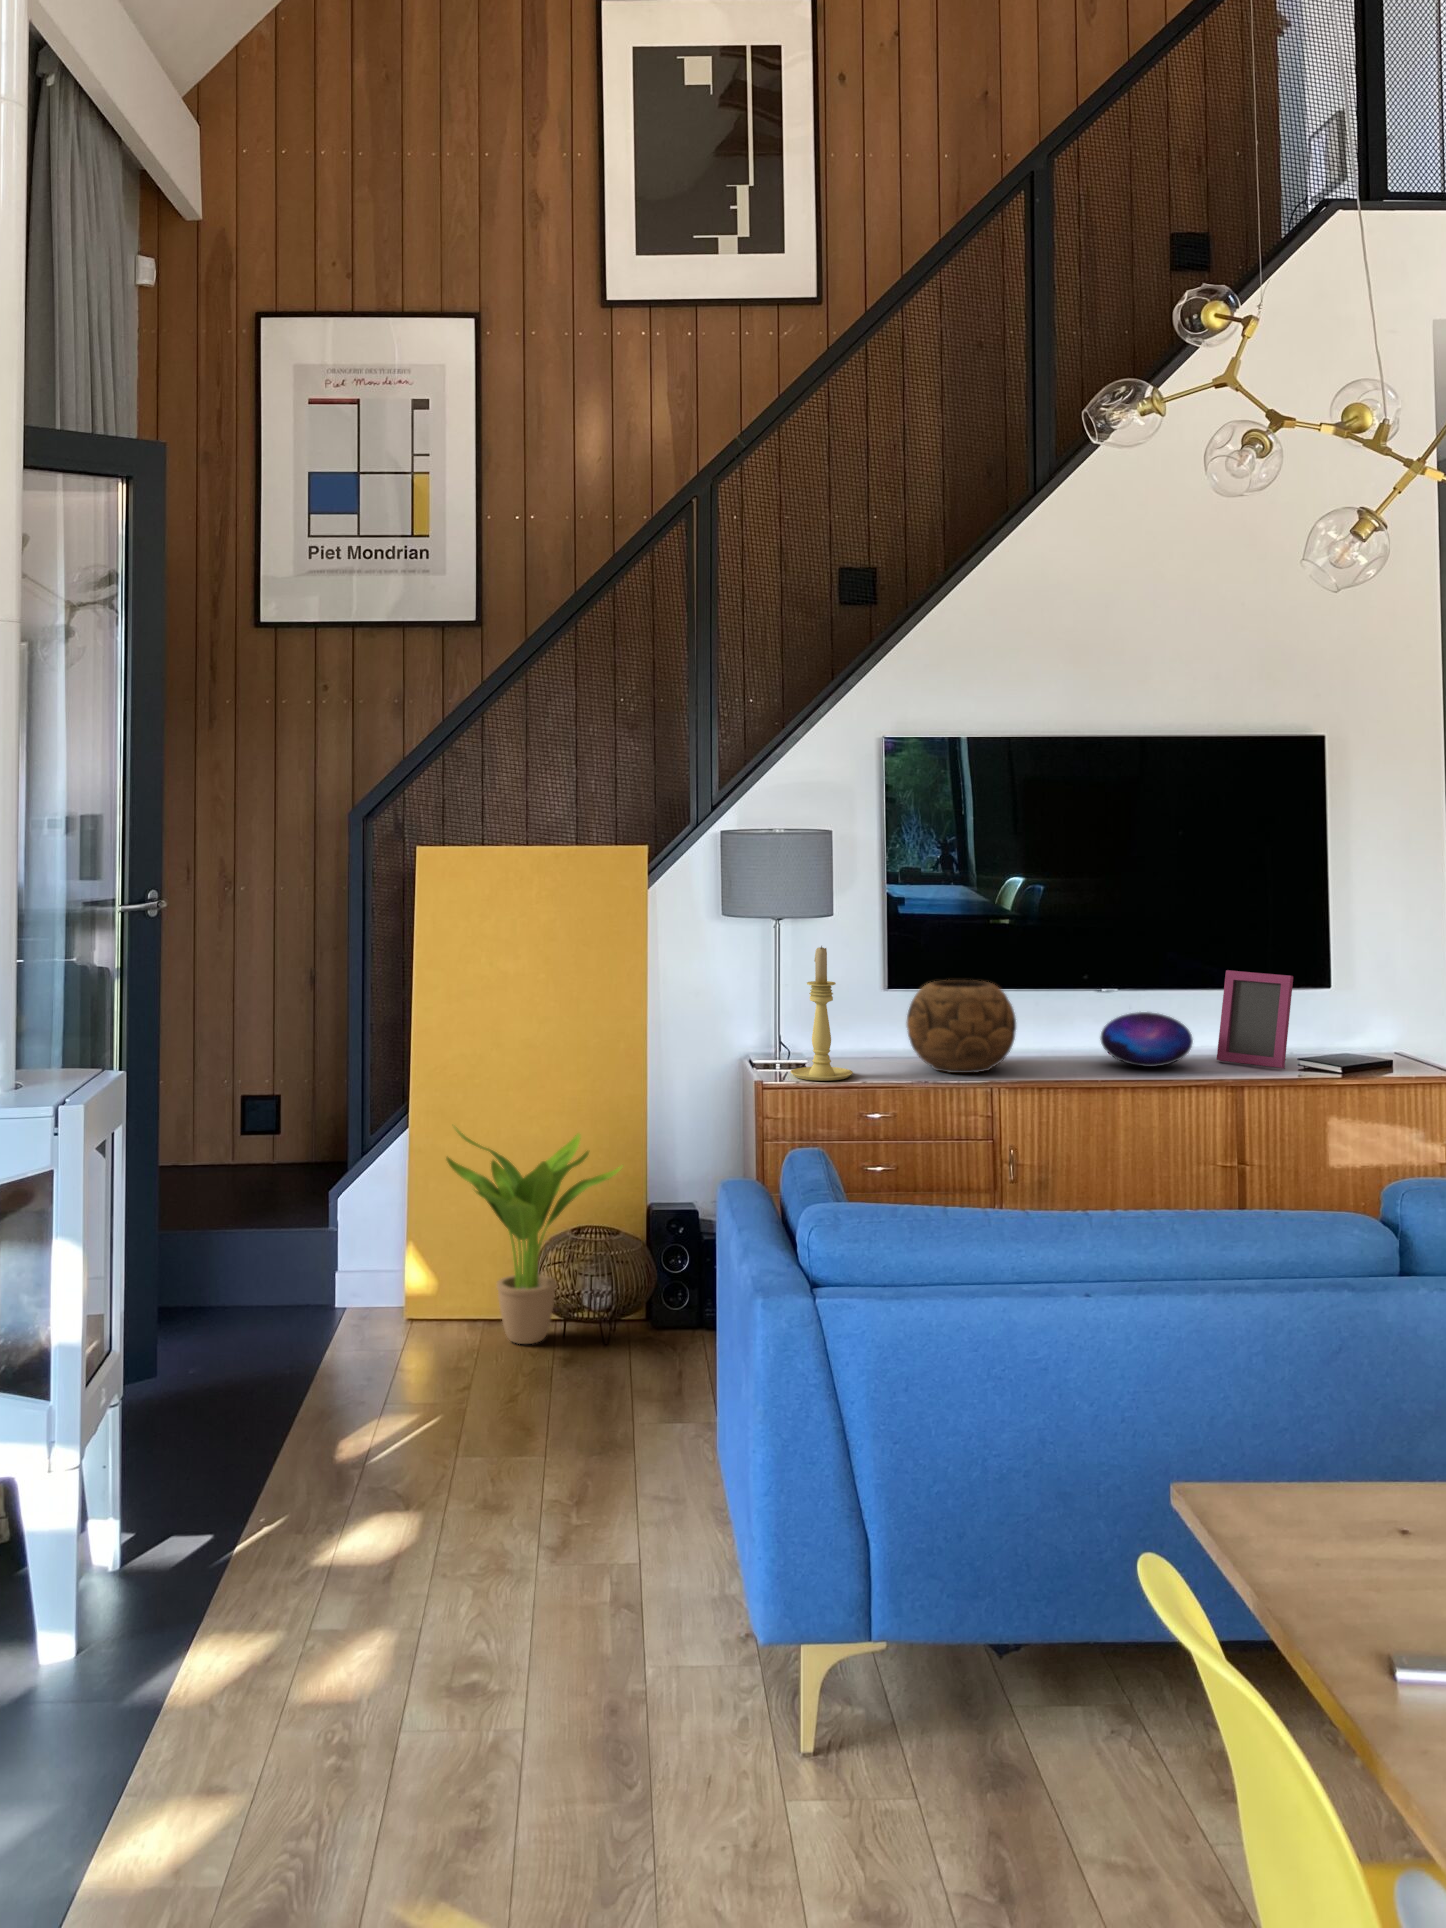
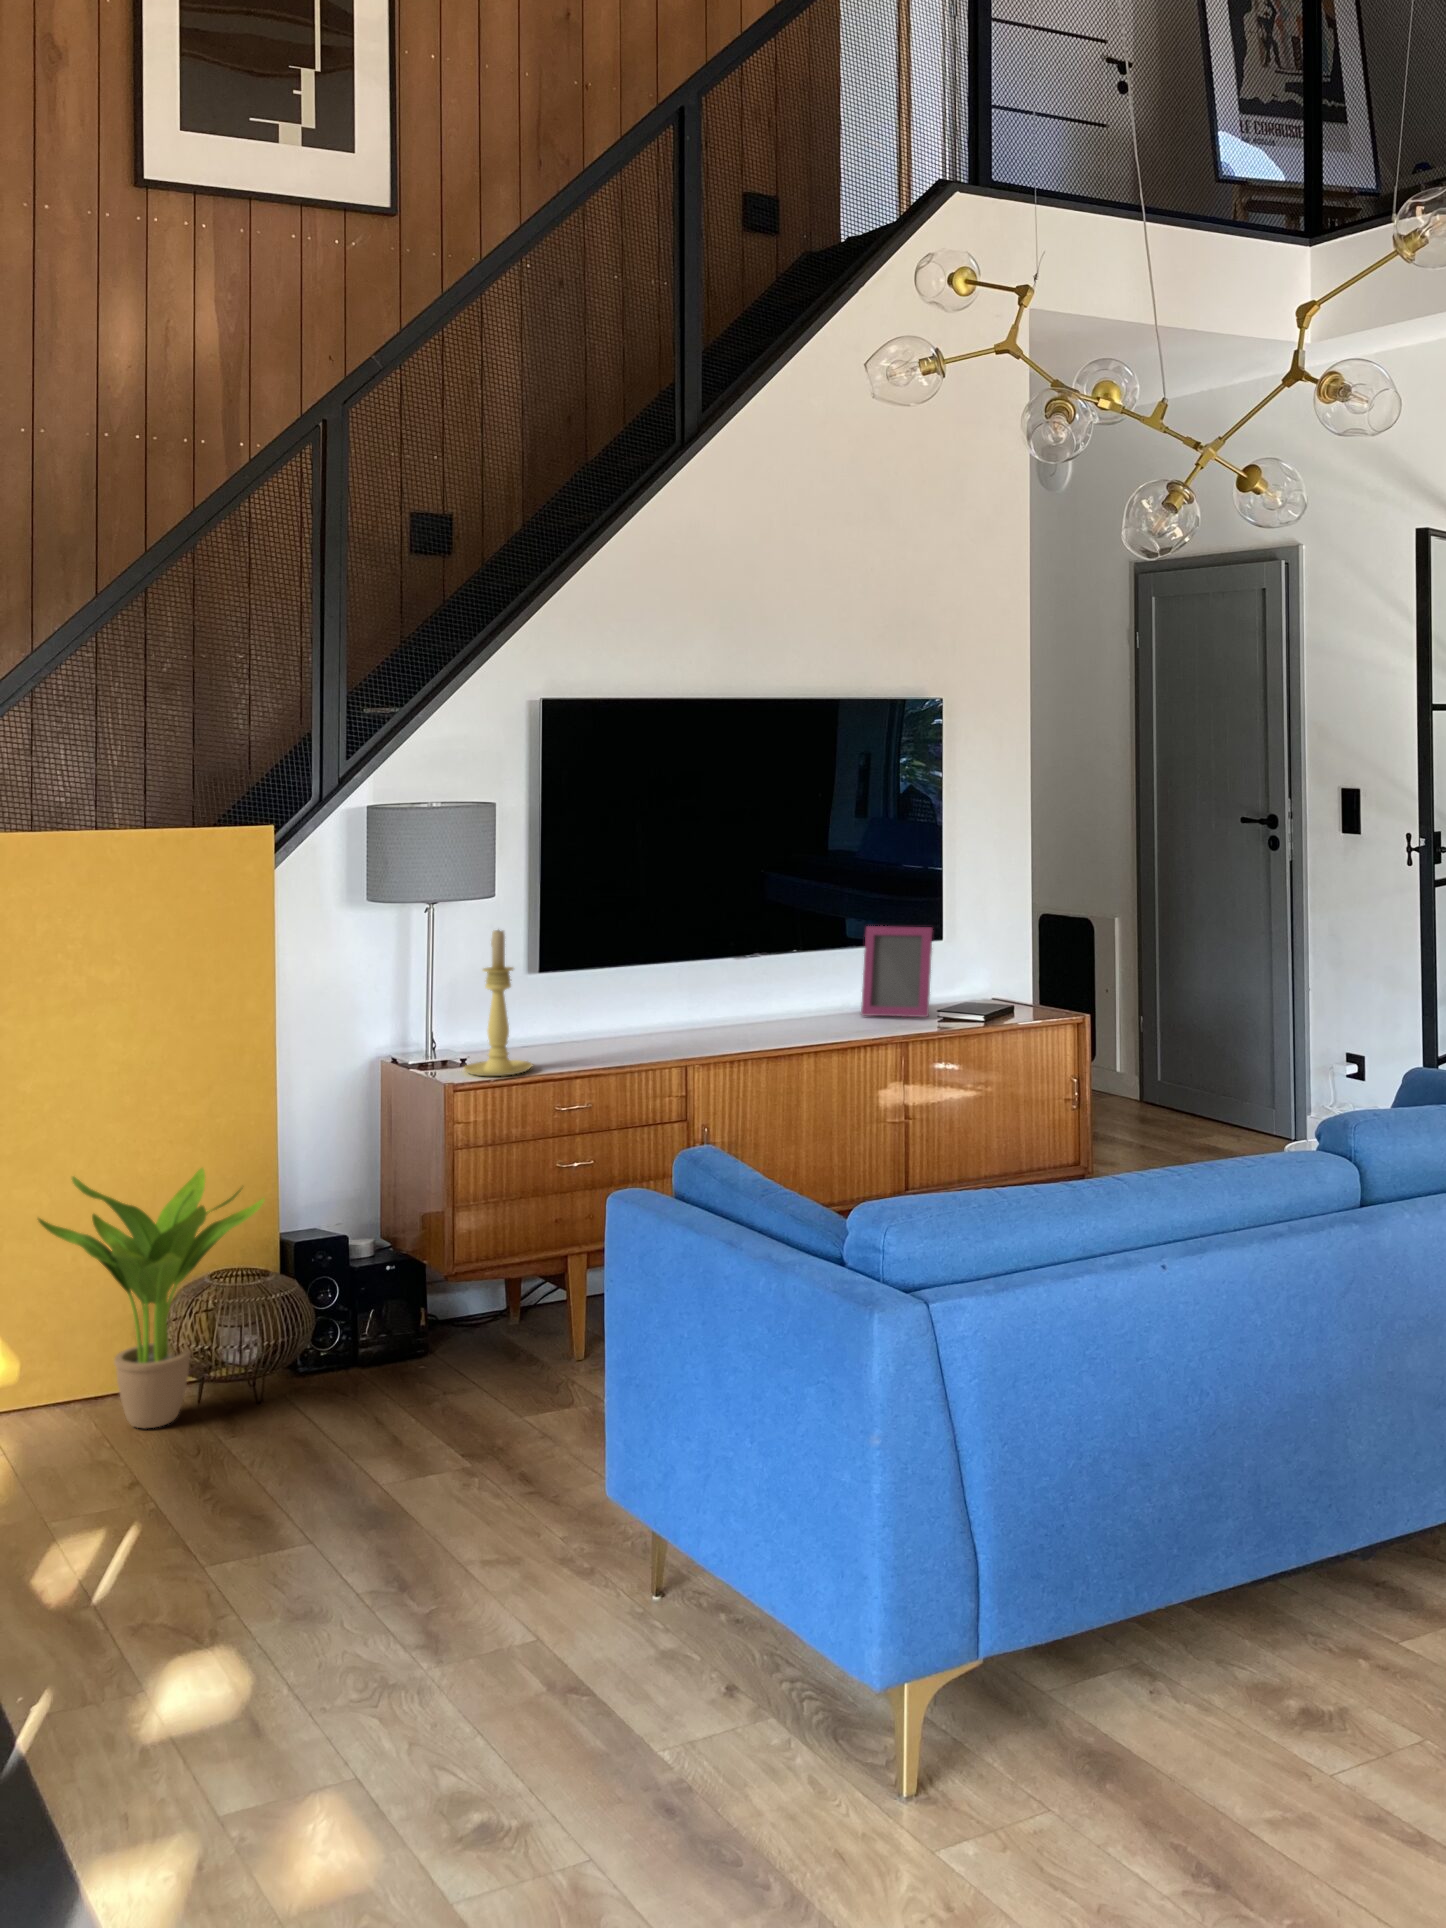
decorative bowl: present [906,980,1016,1073] -> none [575,954,689,1053]
decorative orb: present [1100,1012,1193,1067] -> none [759,974,849,1028]

